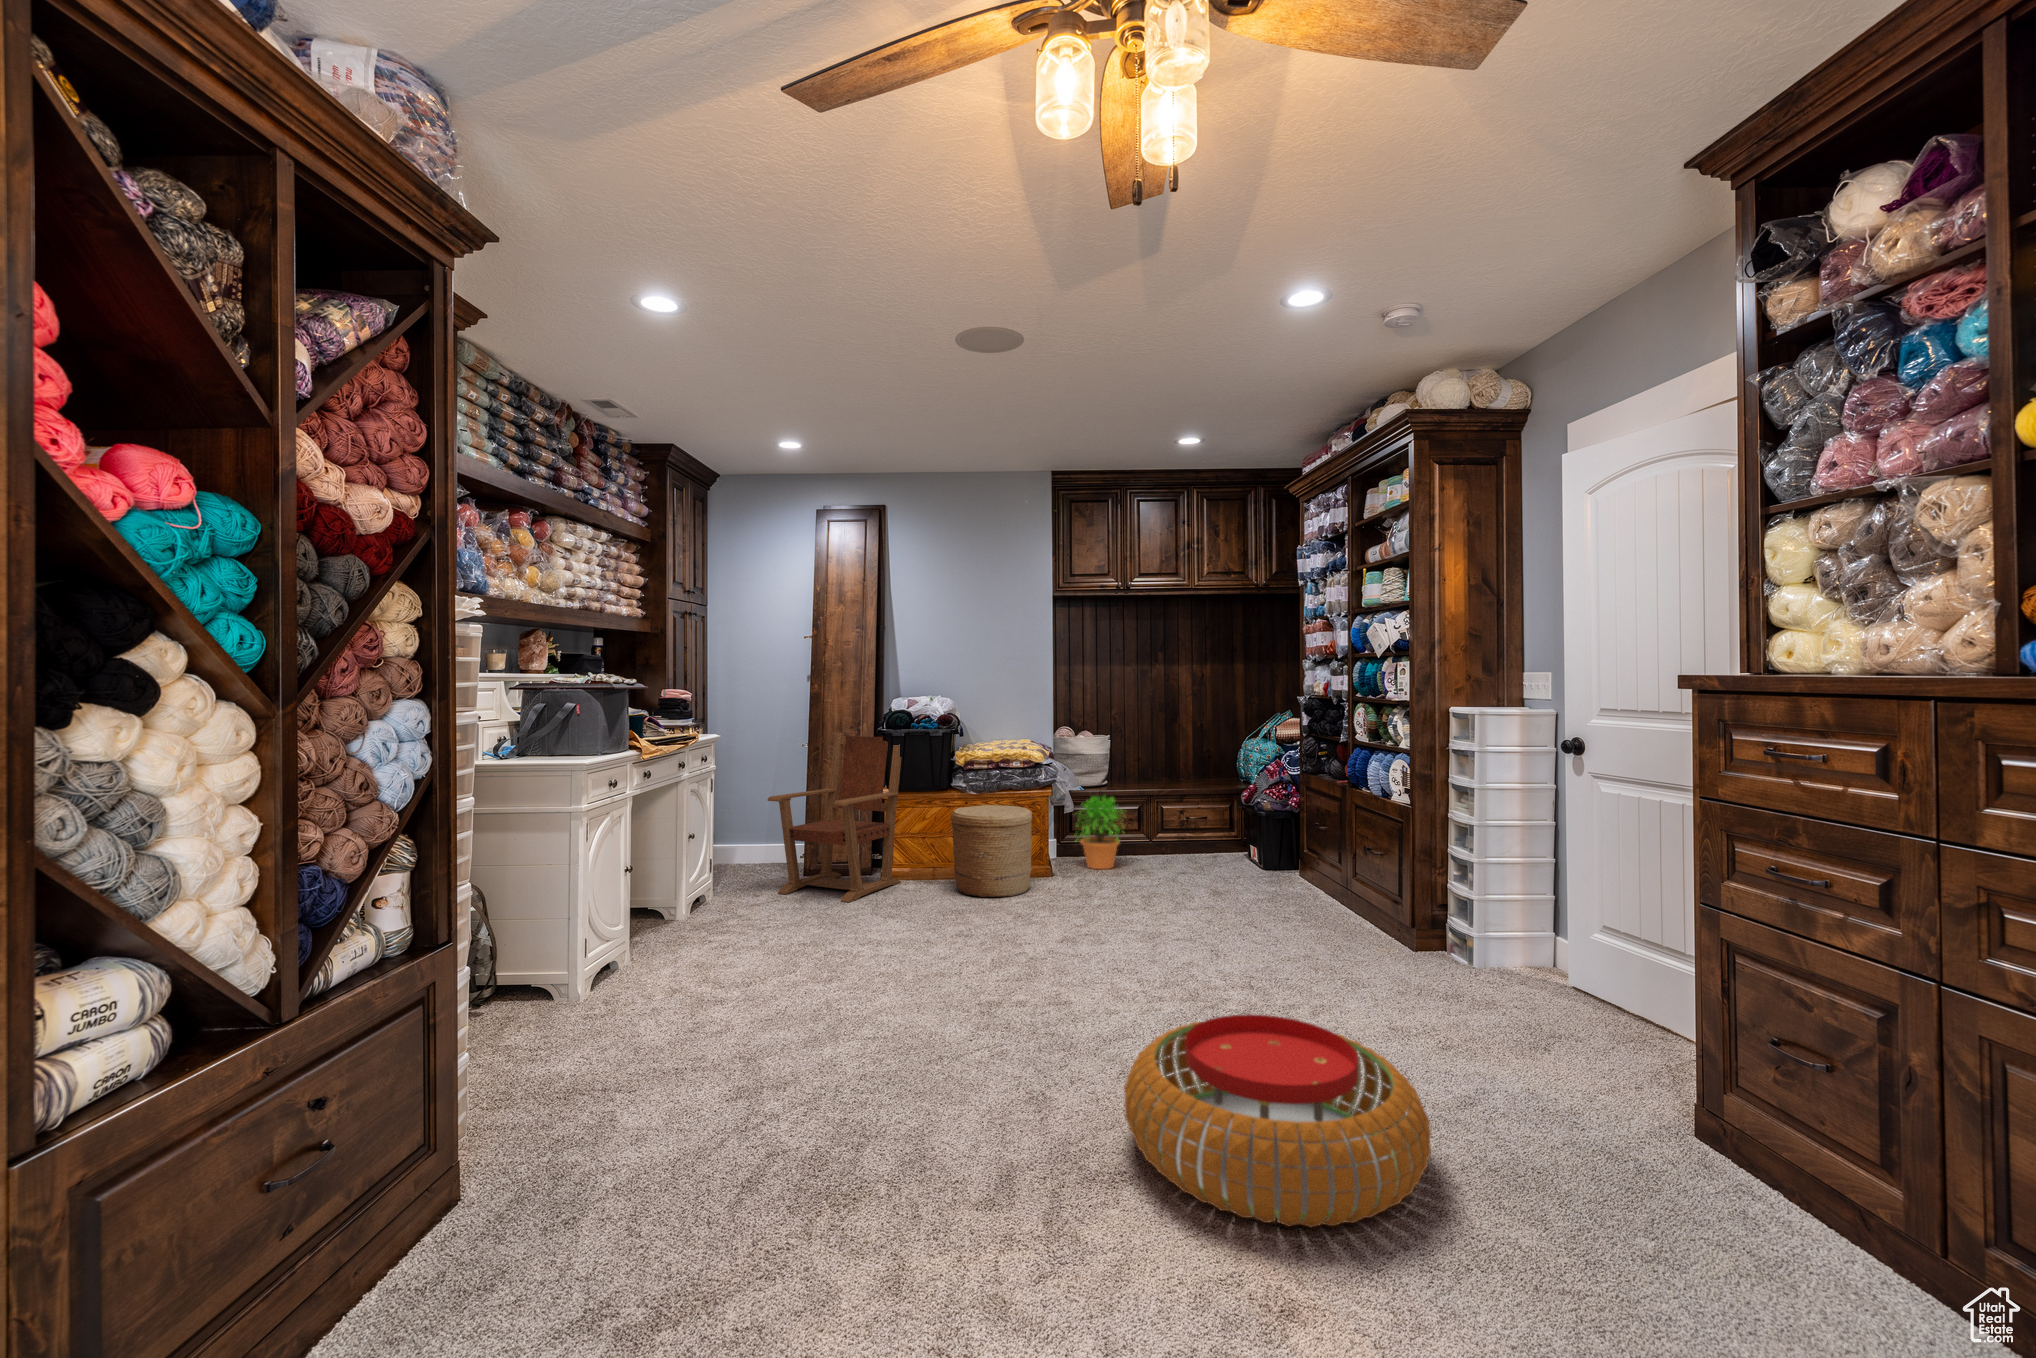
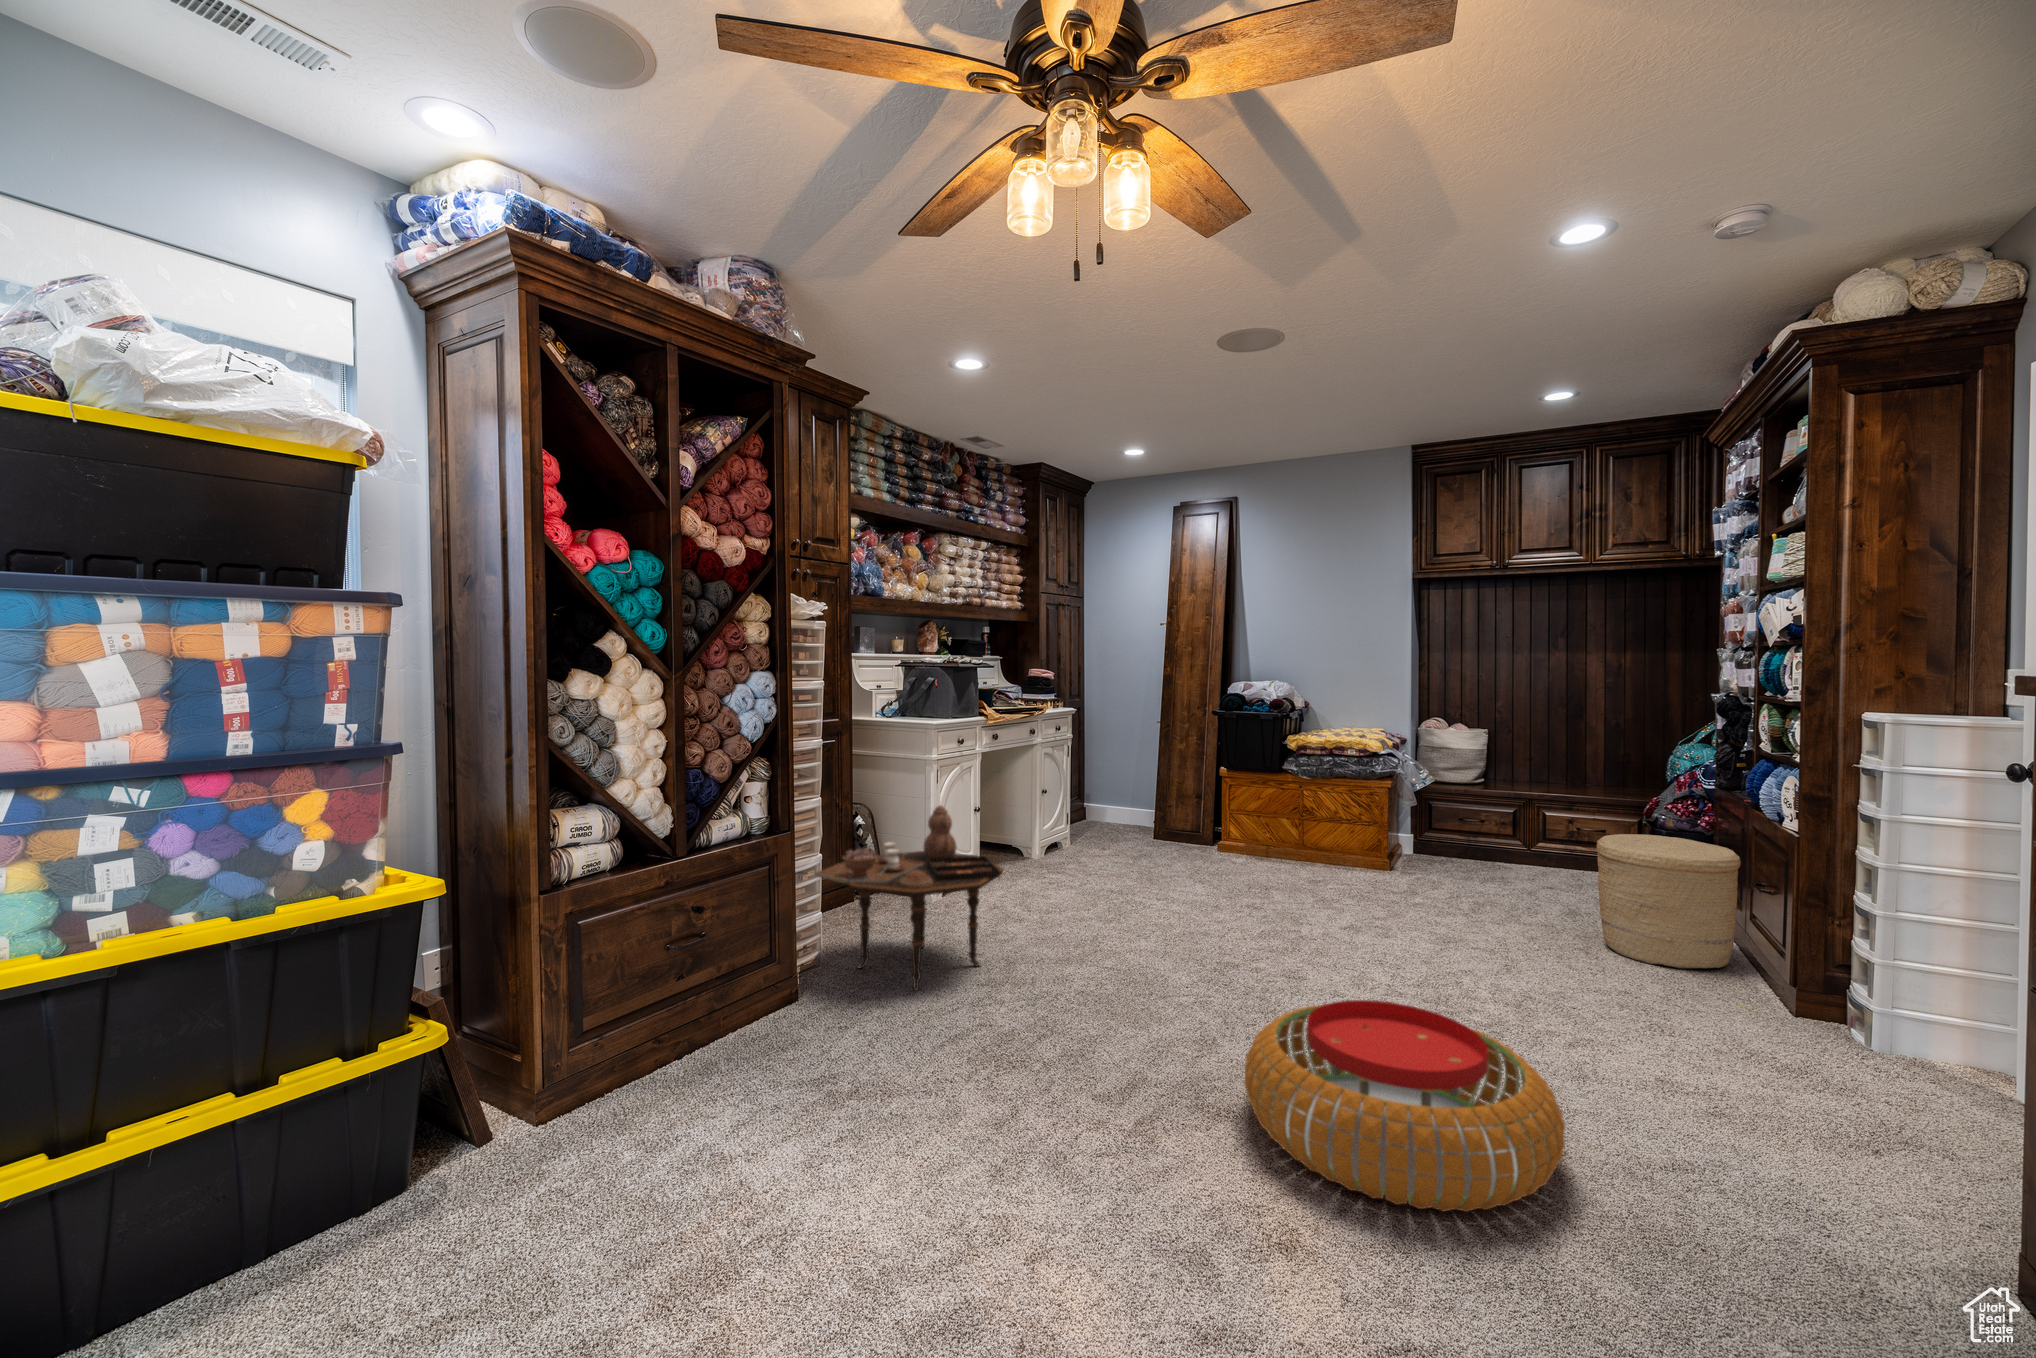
armchair: present [768,733,901,902] -> none [1108,712,1235,866]
potted plant: present [1076,797,1124,869] -> none [1420,790,1485,872]
woven basket: present [951,805,1032,897] -> present [1597,834,1741,968]
side table: none [473,870,752,1130] -> present [815,805,1004,990]

